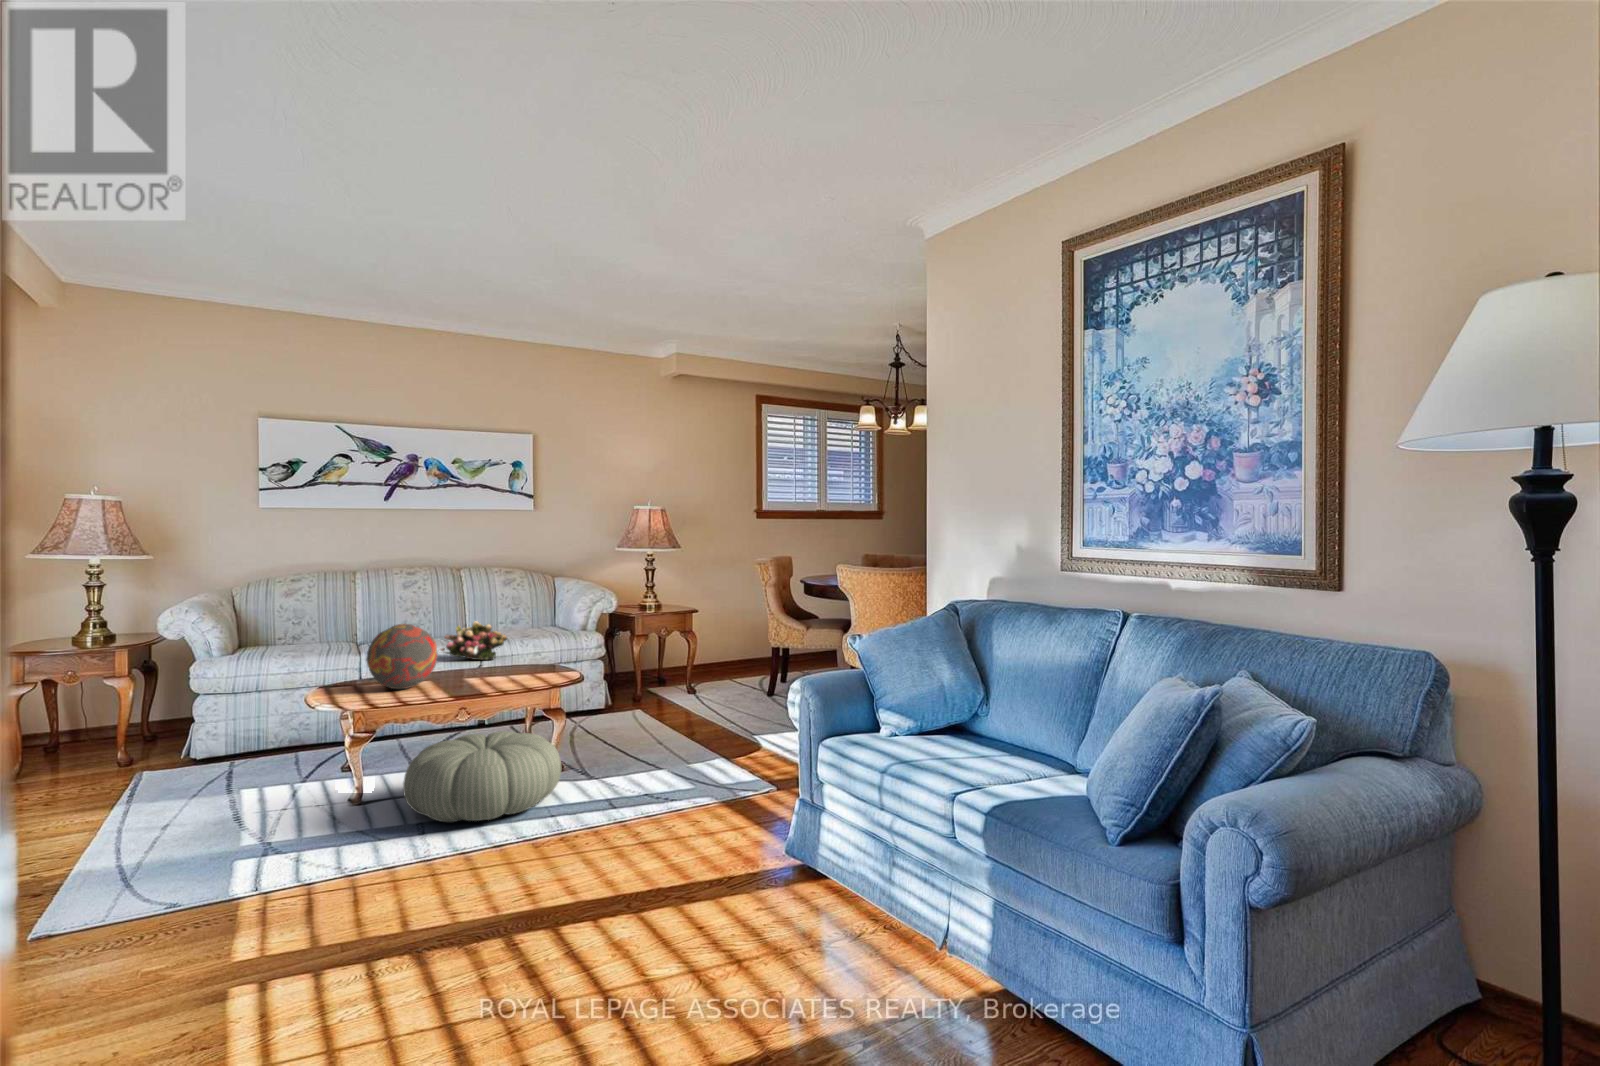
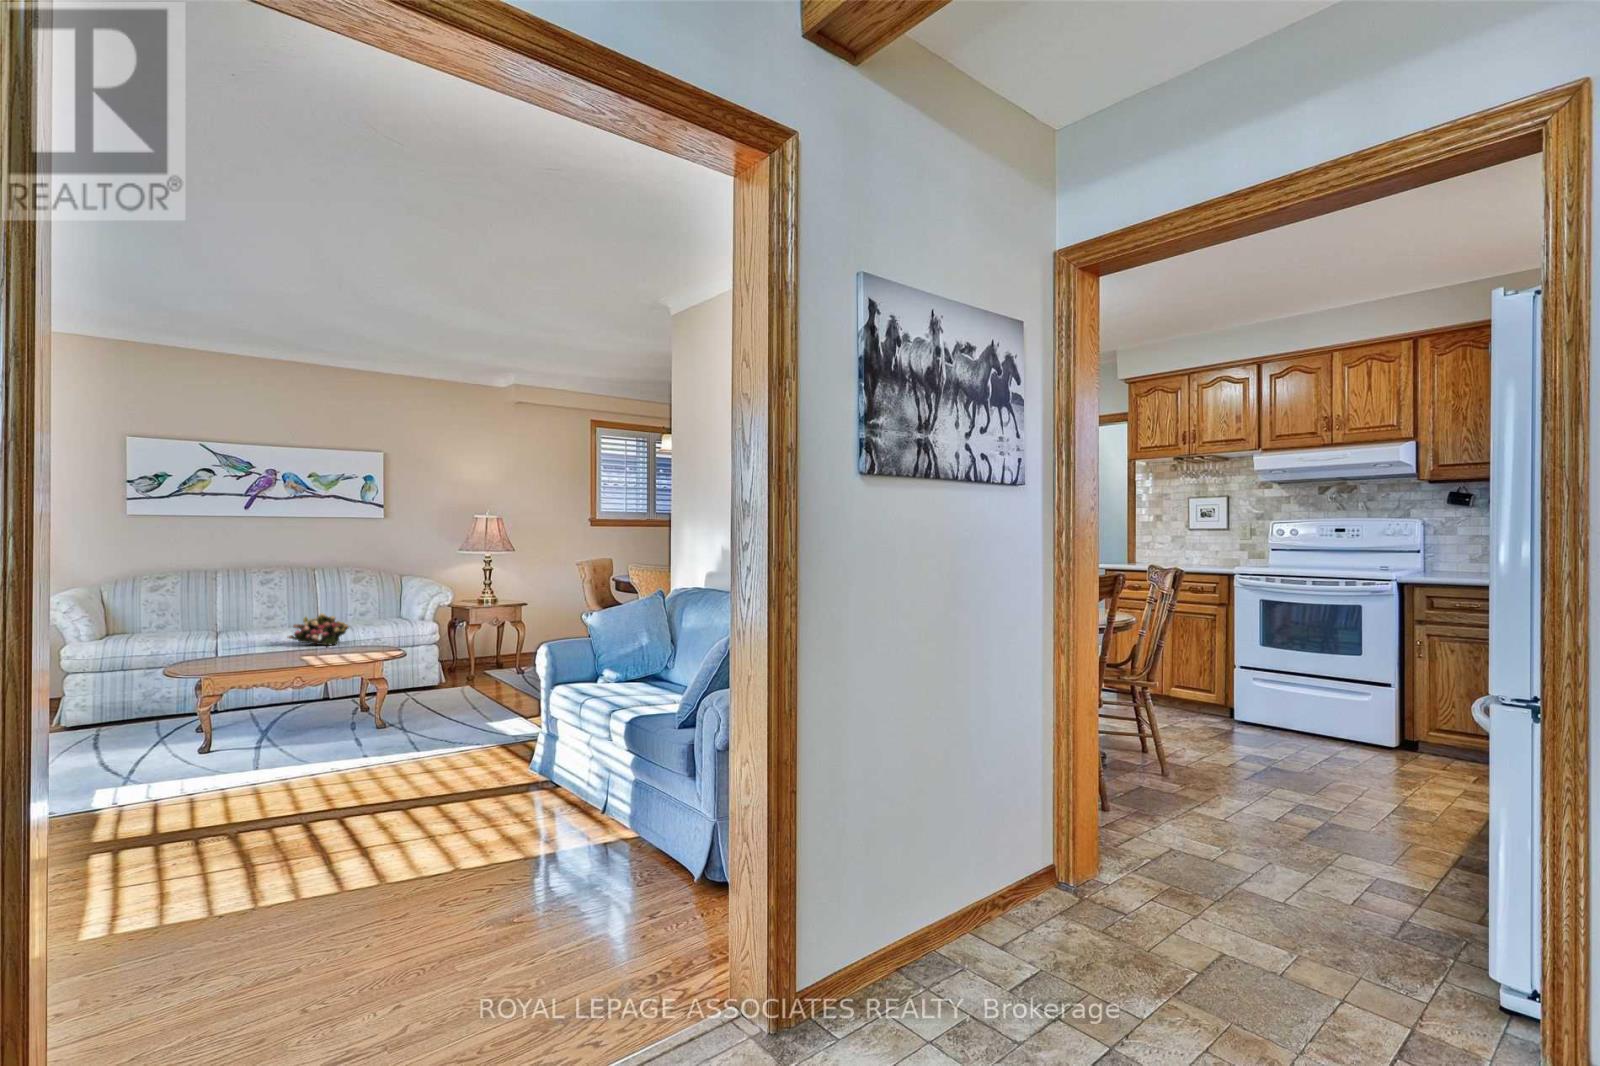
decorative orb: present [366,624,438,689] -> none [218,616,279,667]
pouf: present [403,731,561,822] -> none [245,700,376,765]

